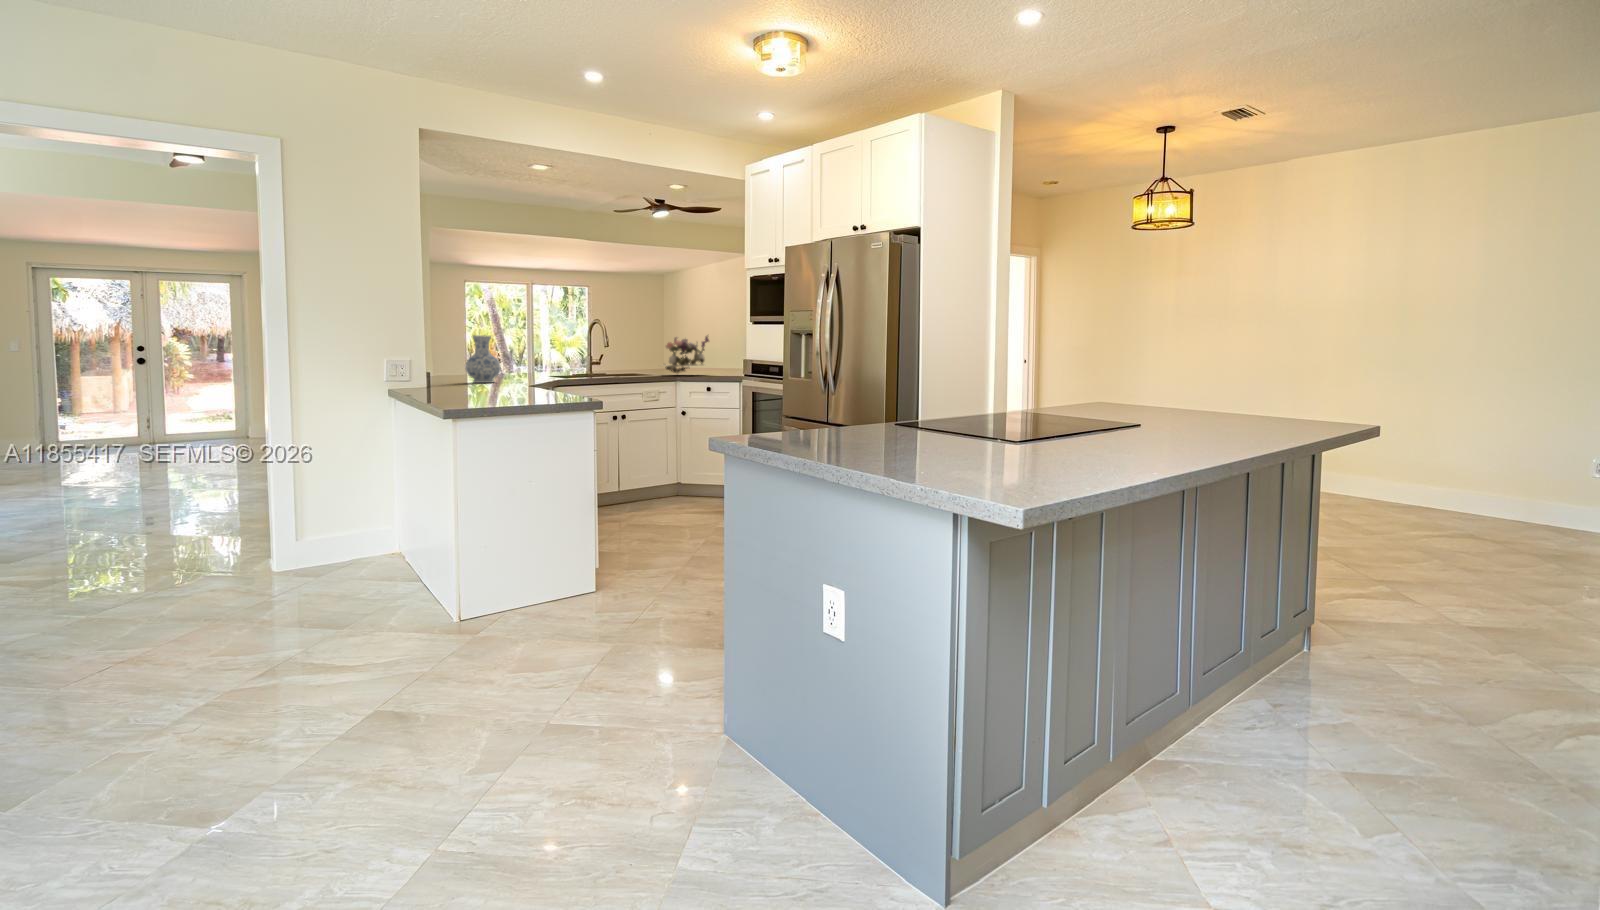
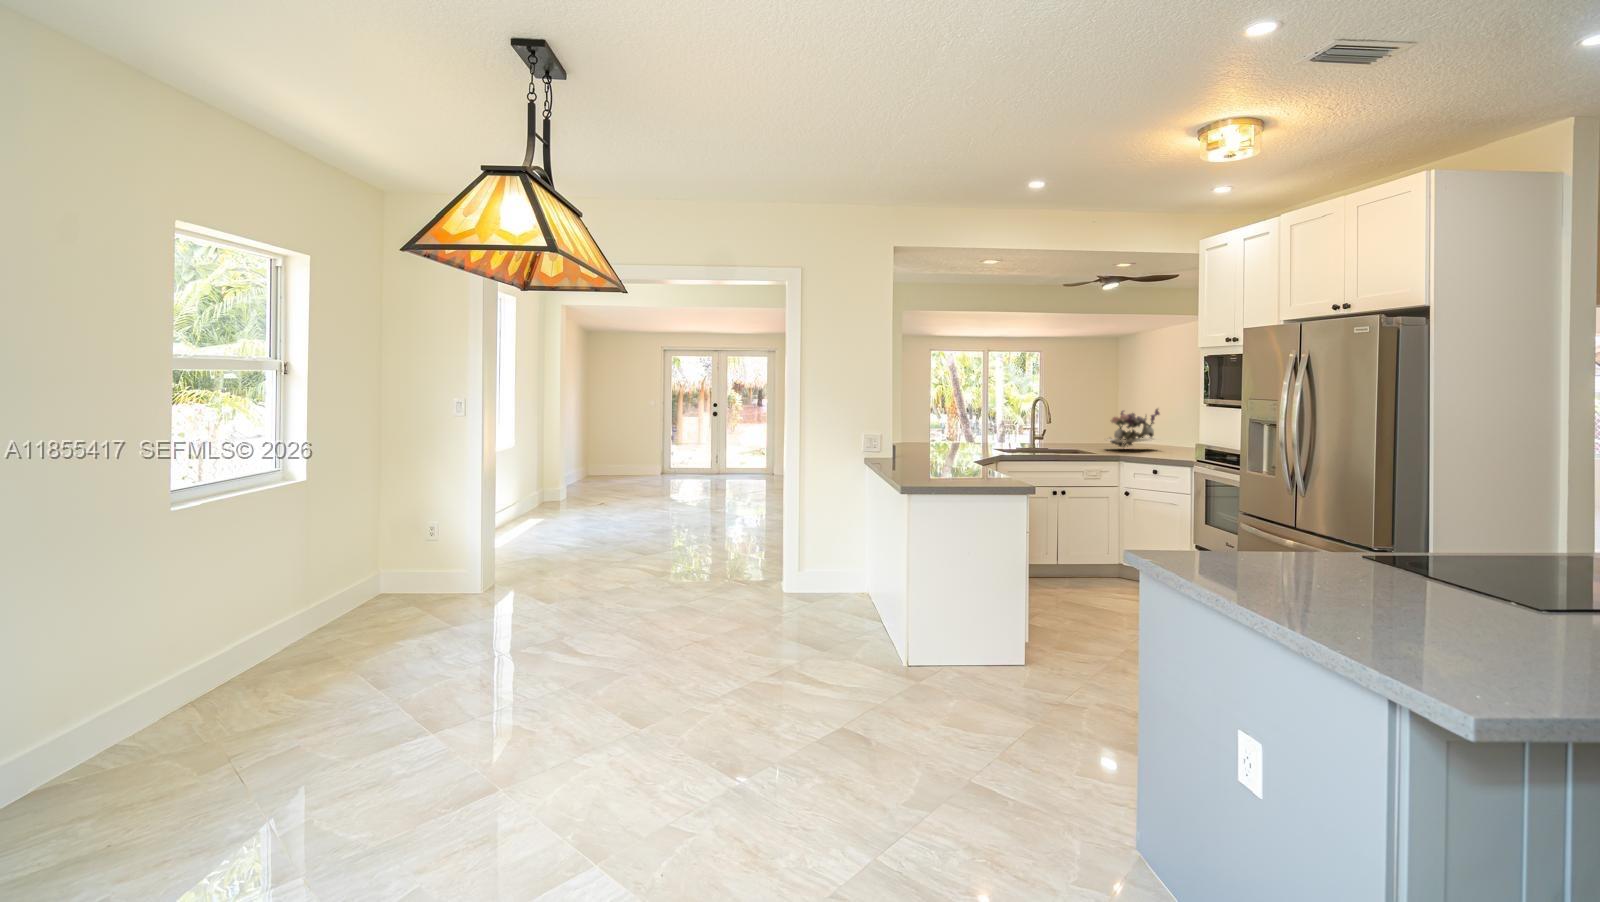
vase: present [466,335,501,383] -> none [917,422,947,465]

